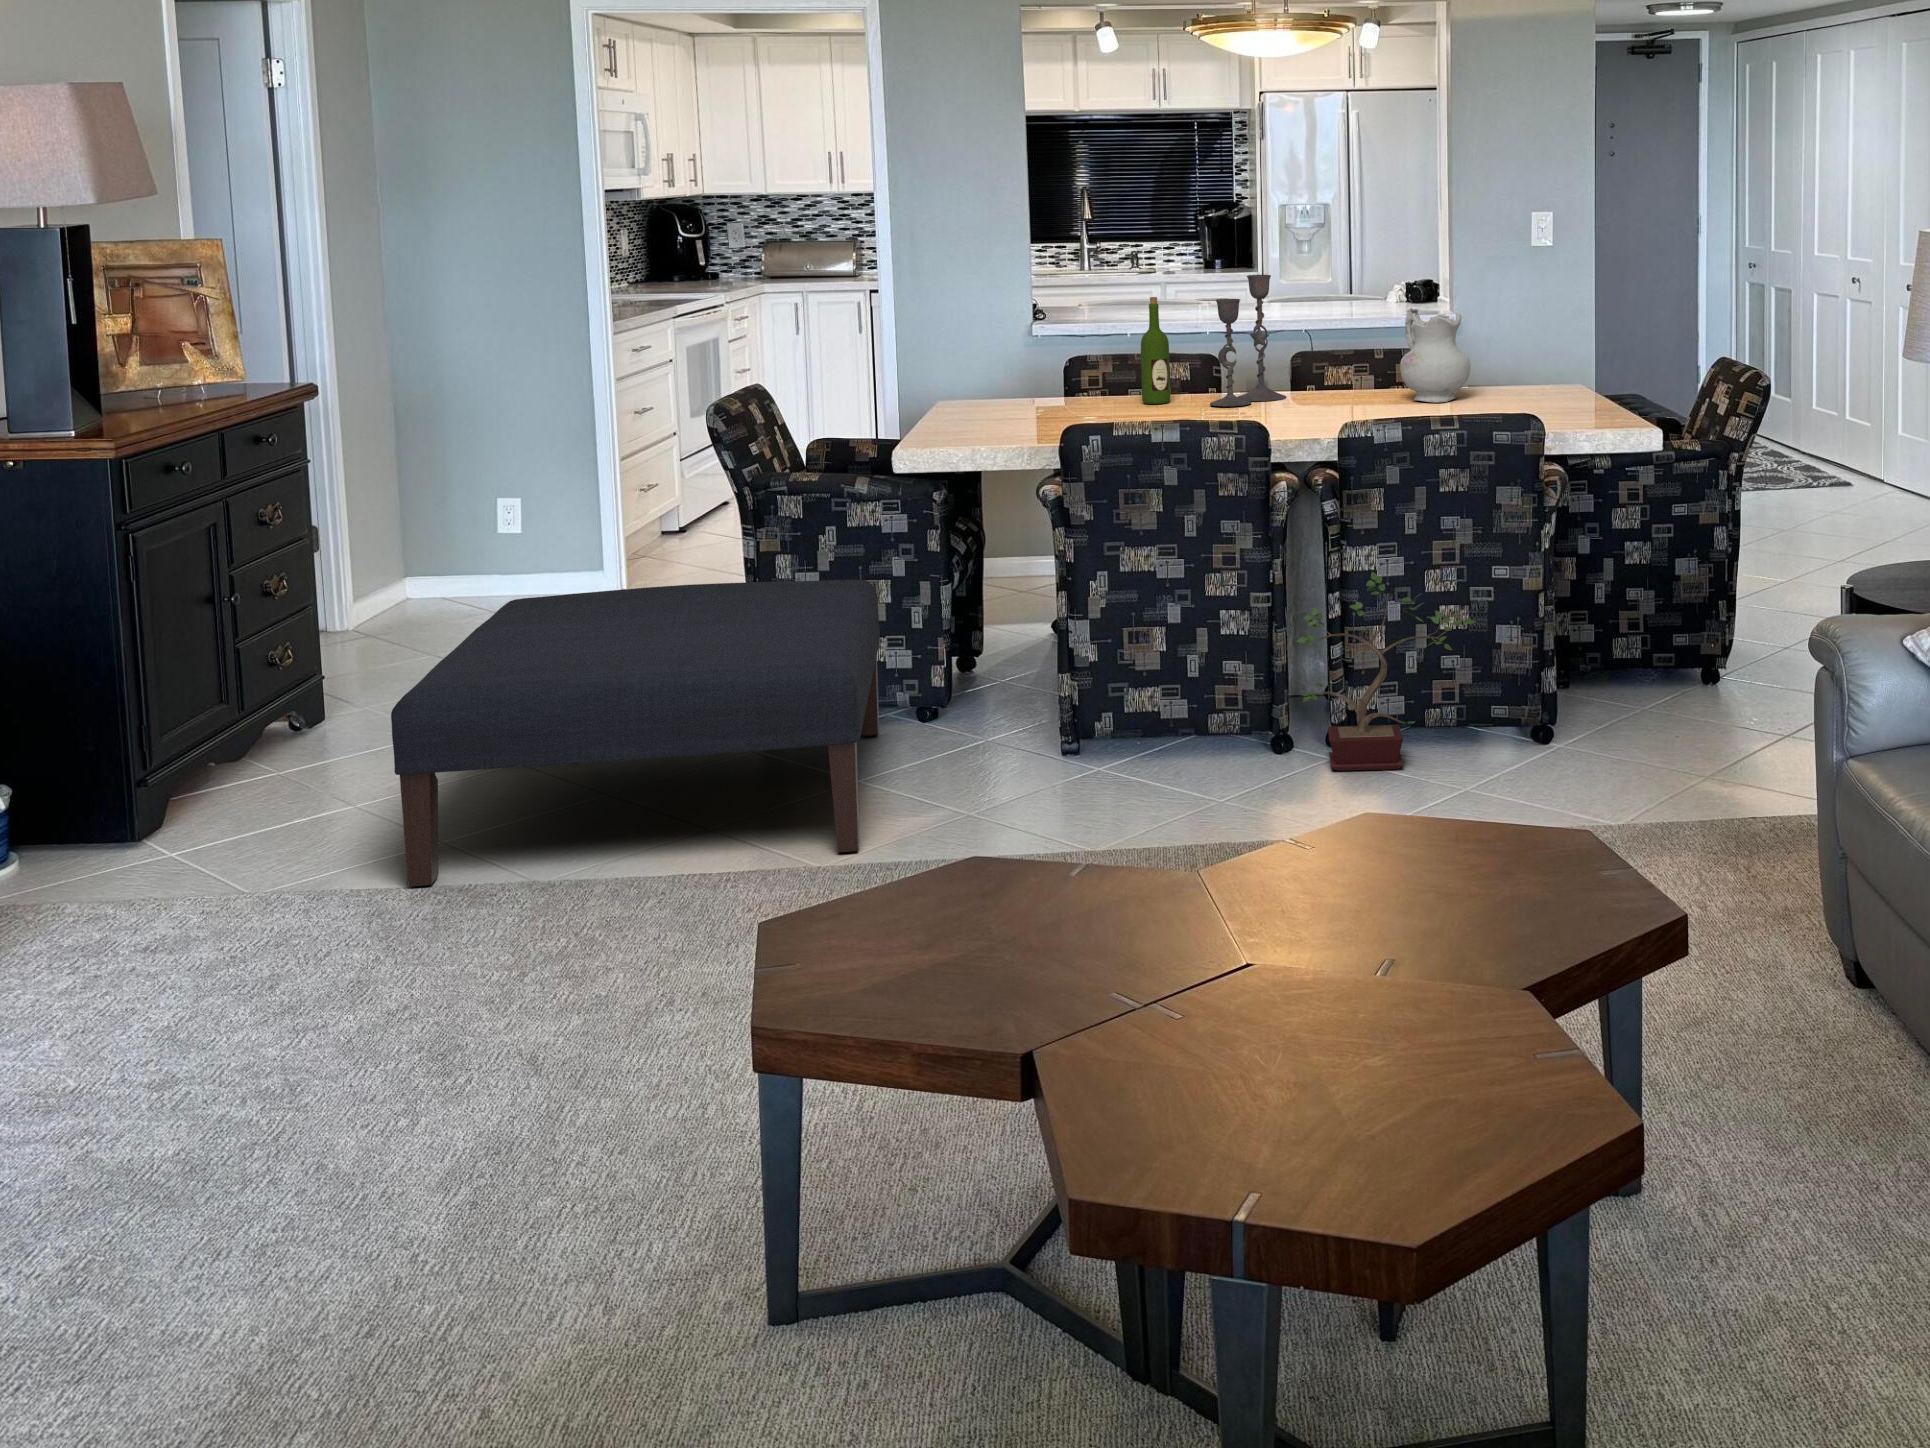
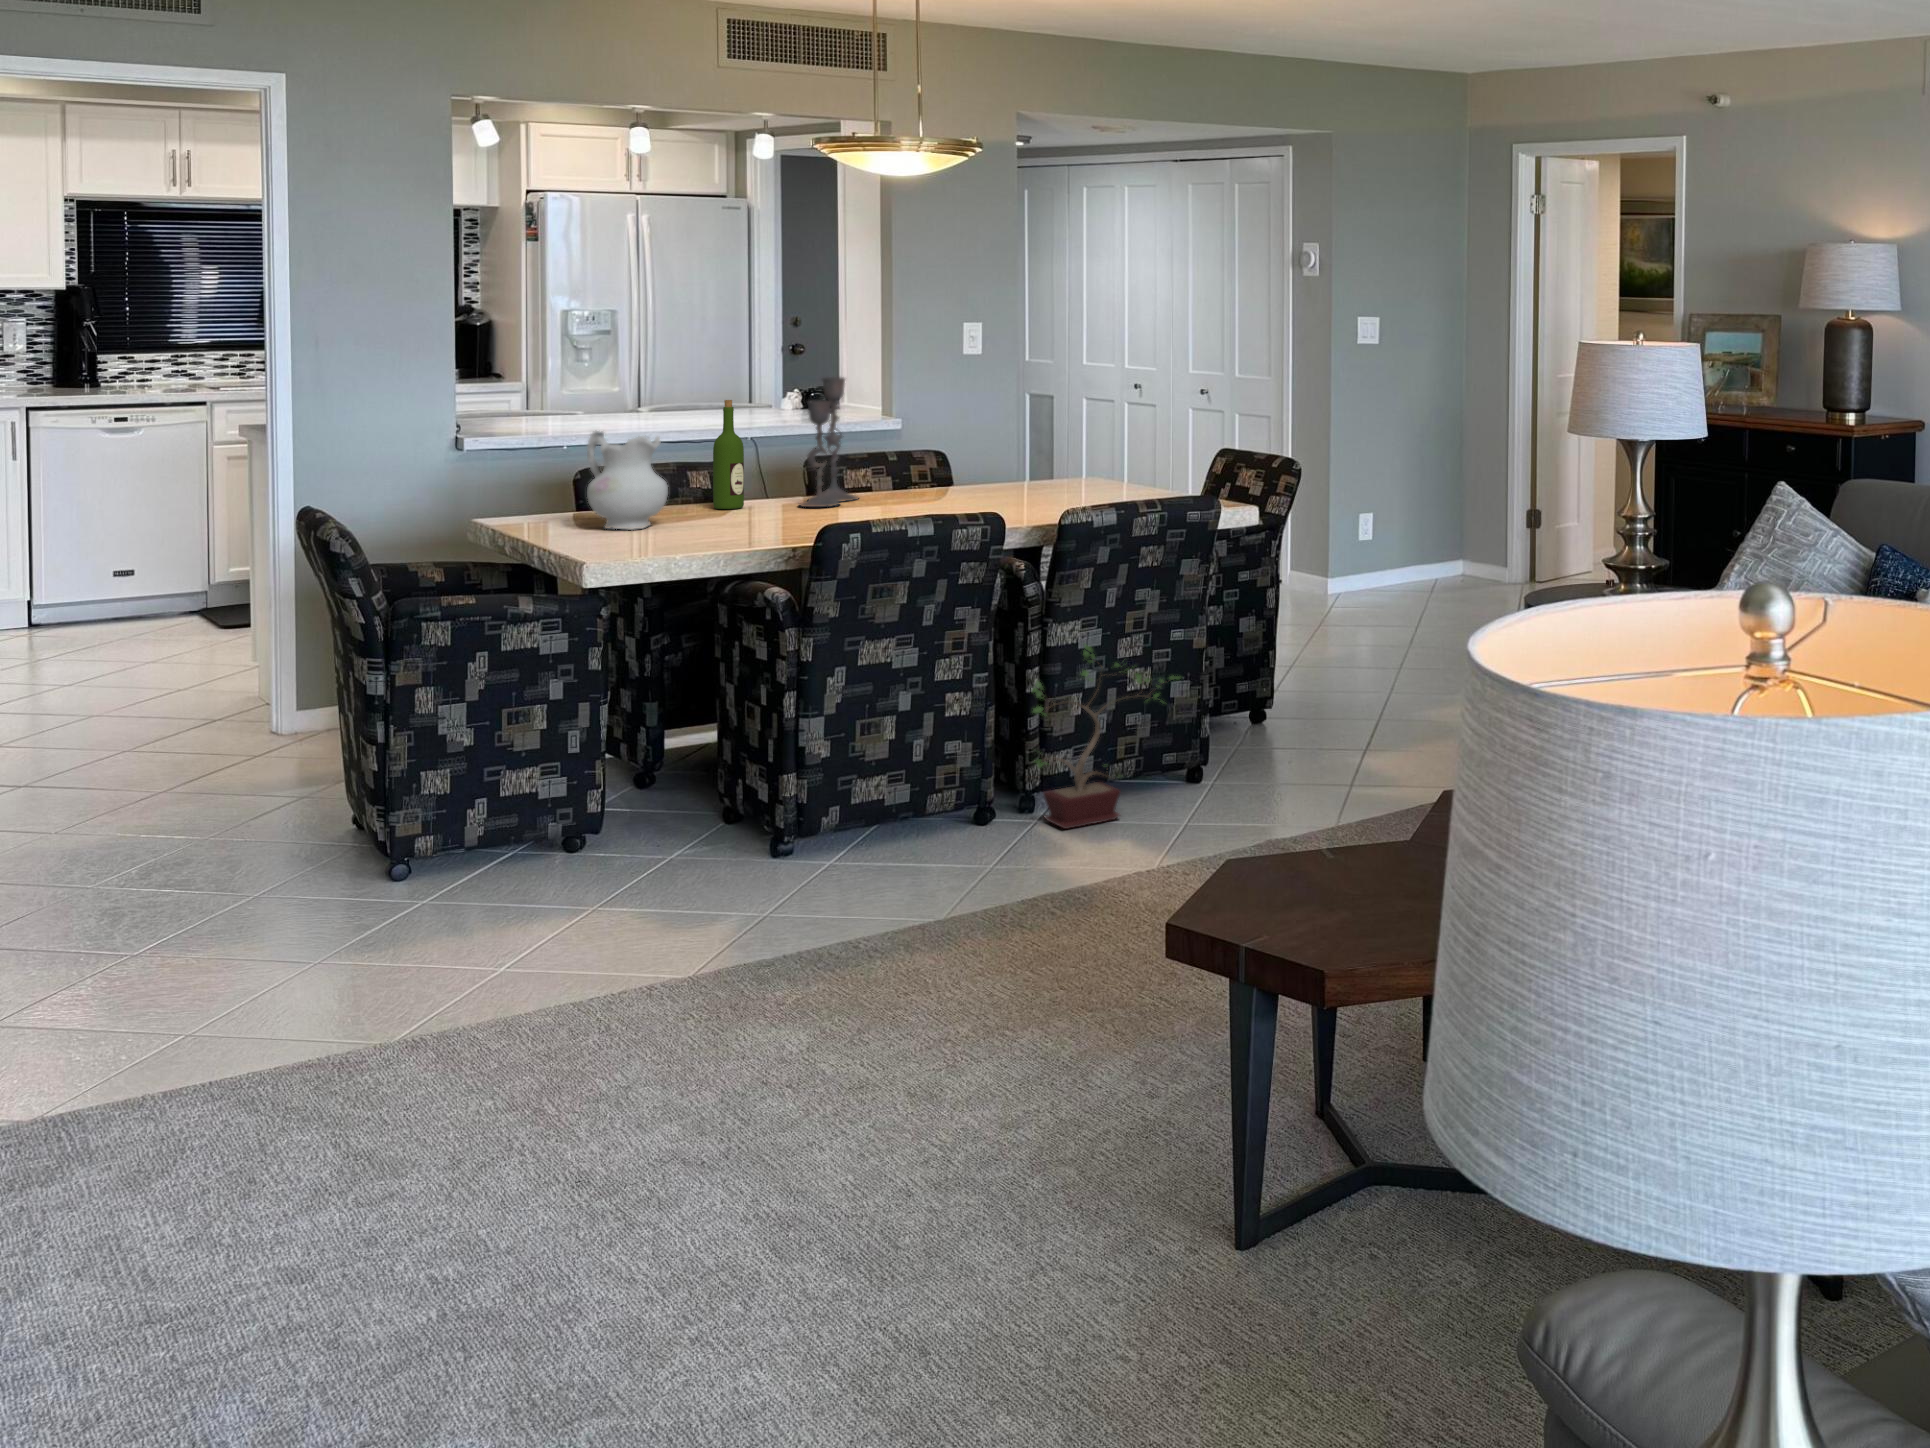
ceramic pitcher: present [1400,308,1470,403] -> present [587,431,668,530]
ottoman: present [391,579,880,887] -> none [74,706,727,1099]

